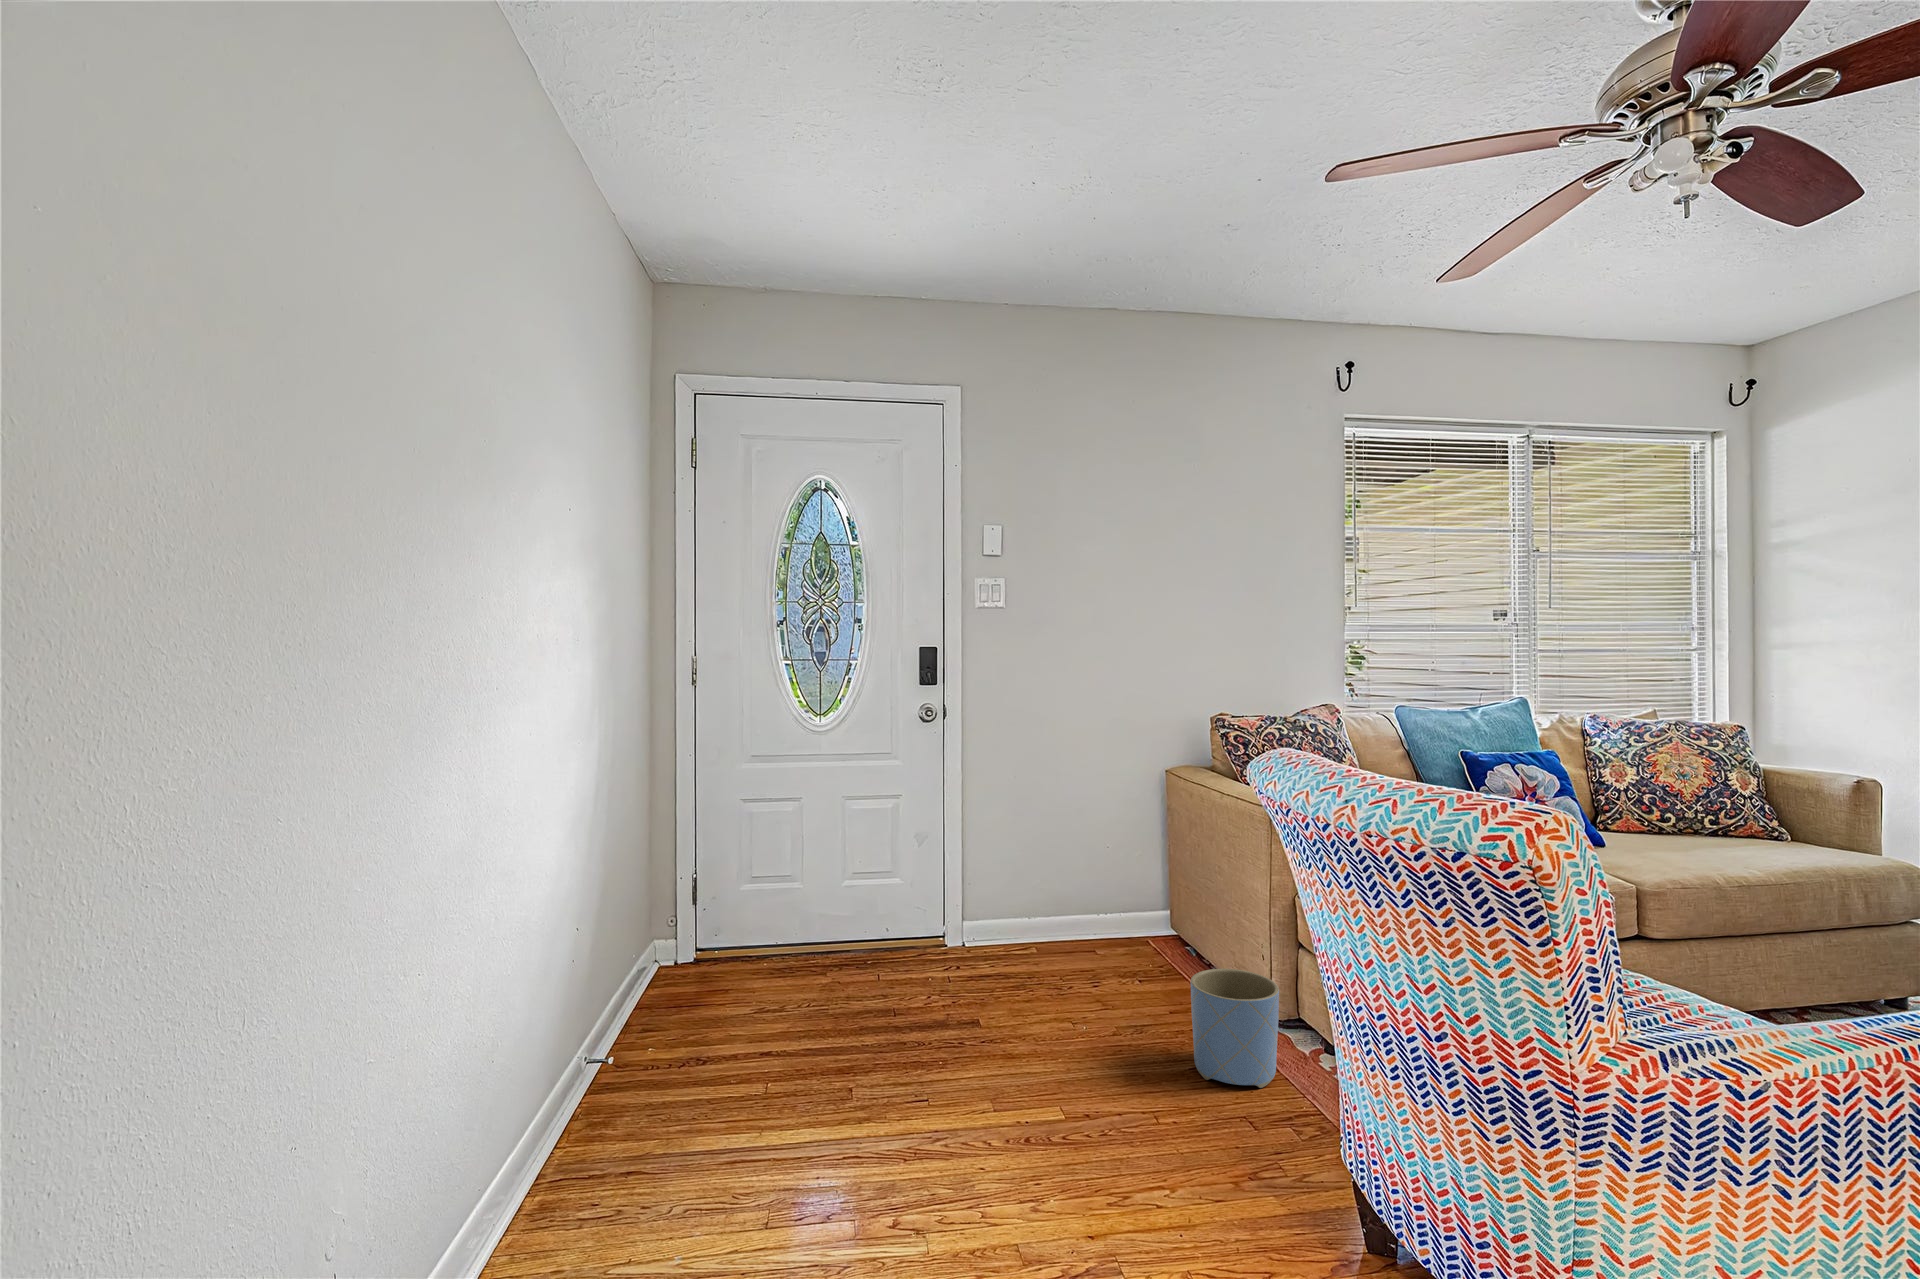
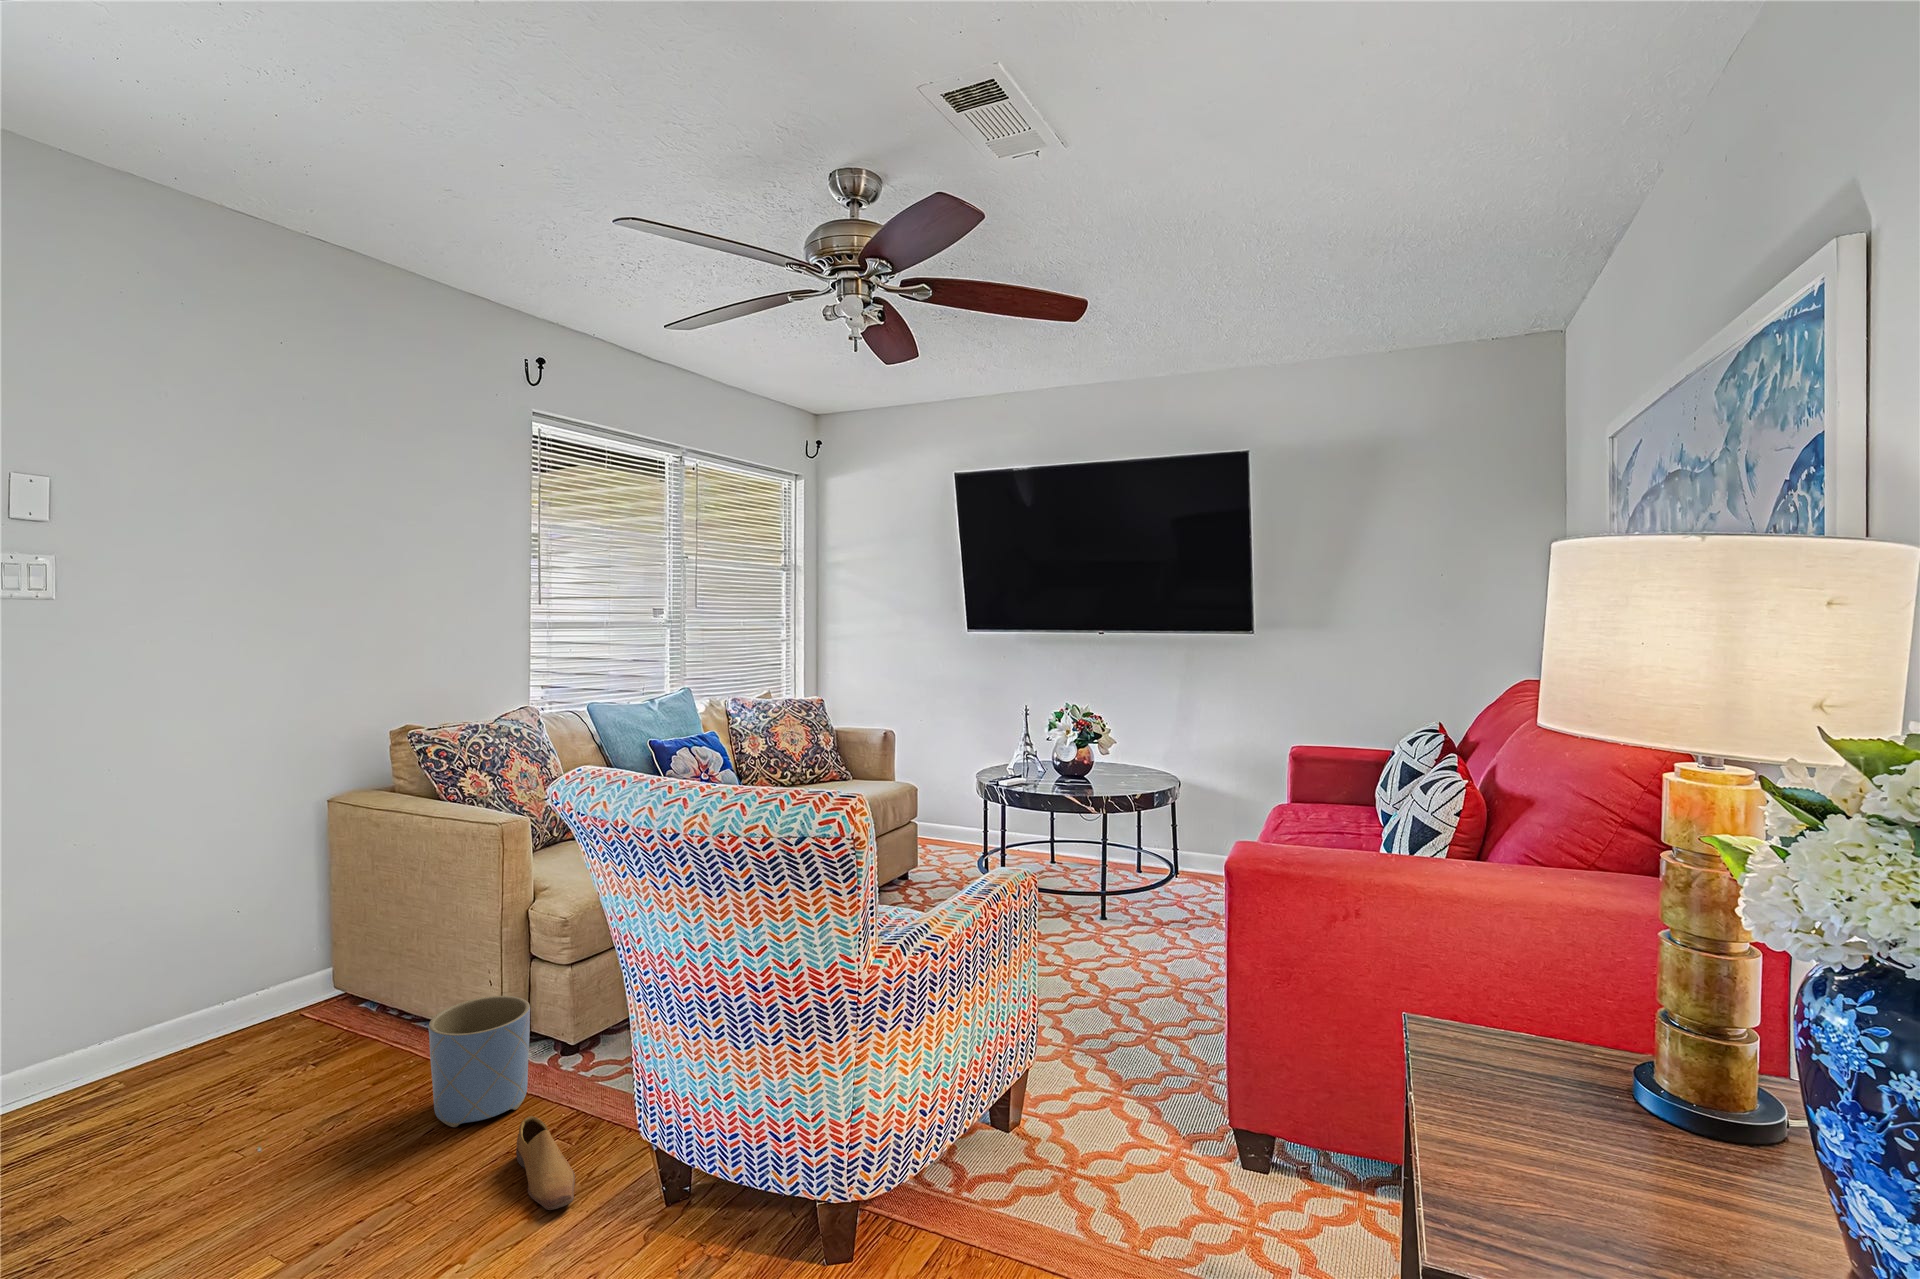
shoe: none [1241,1095,1287,1195] -> present [516,1116,575,1210]

